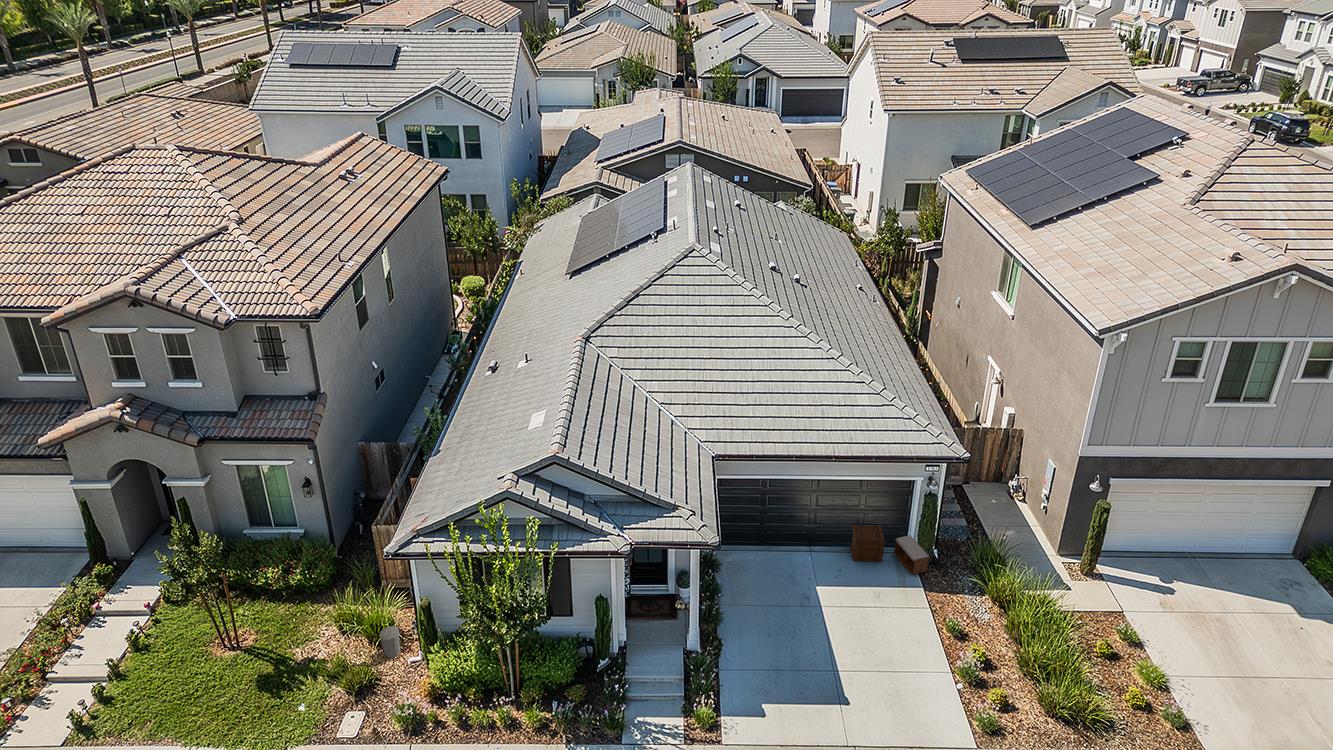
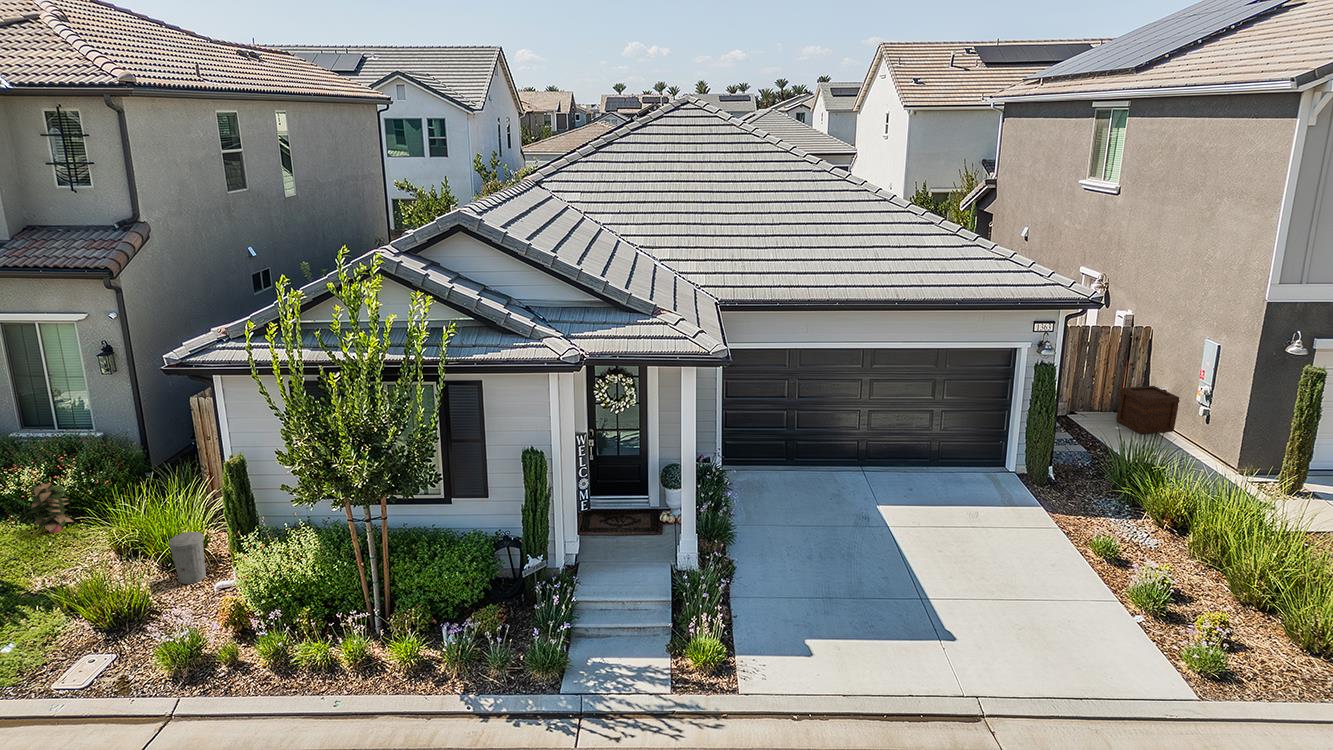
wooden crate: present [850,525,885,562] -> present [1116,386,1179,434]
bench: present [894,535,930,575] -> none [989,444,1049,495]
decorative plant: none [276,582,304,613] -> present [29,483,74,533]

